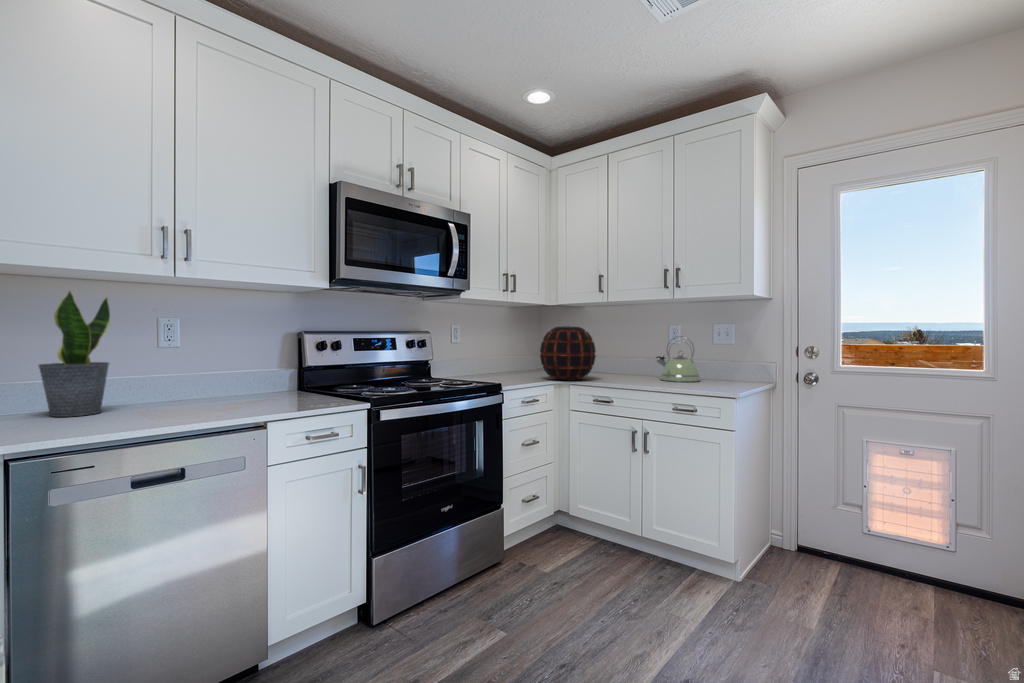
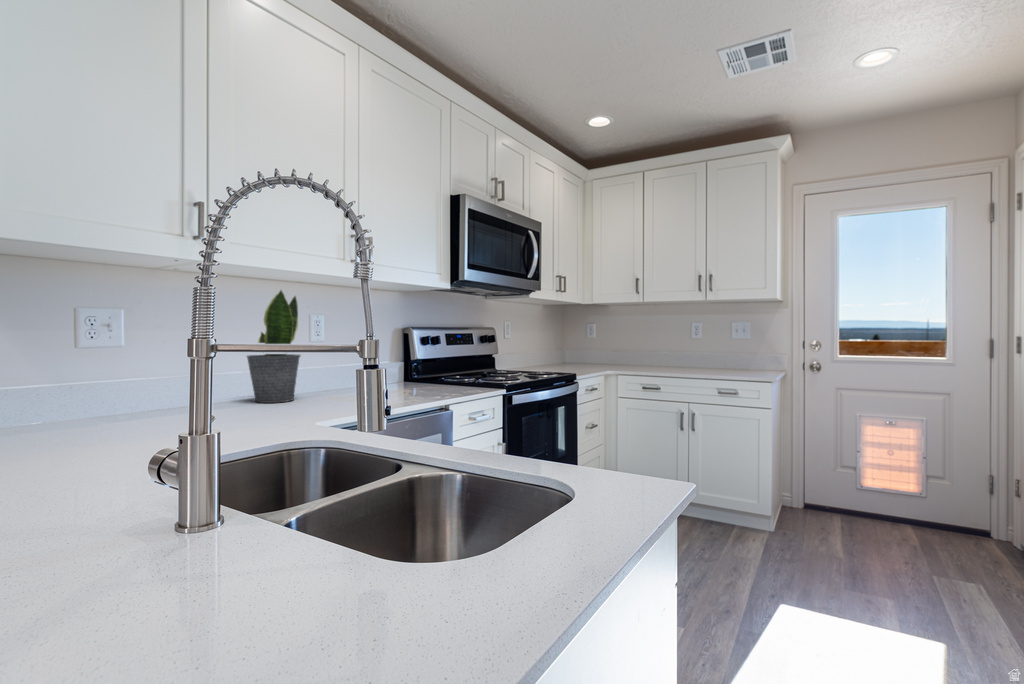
decorative vase: present [540,327,596,381] -> none [591,324,640,371]
kettle: present [656,336,700,382] -> none [686,332,725,371]

